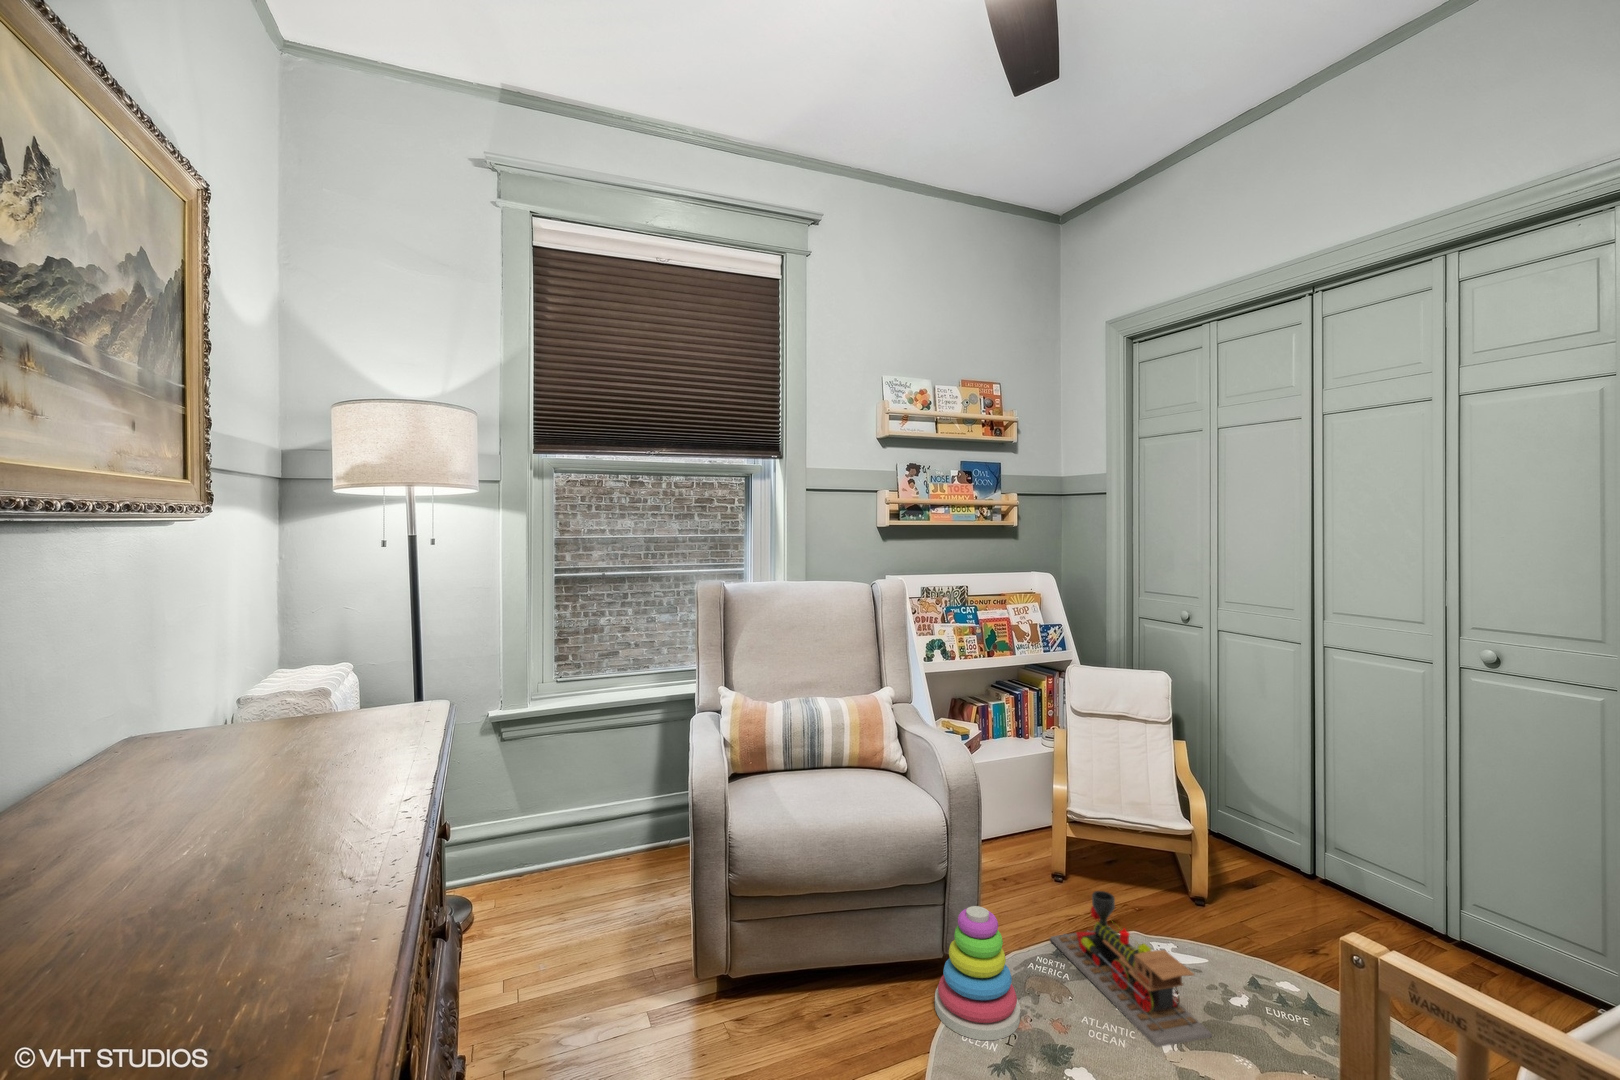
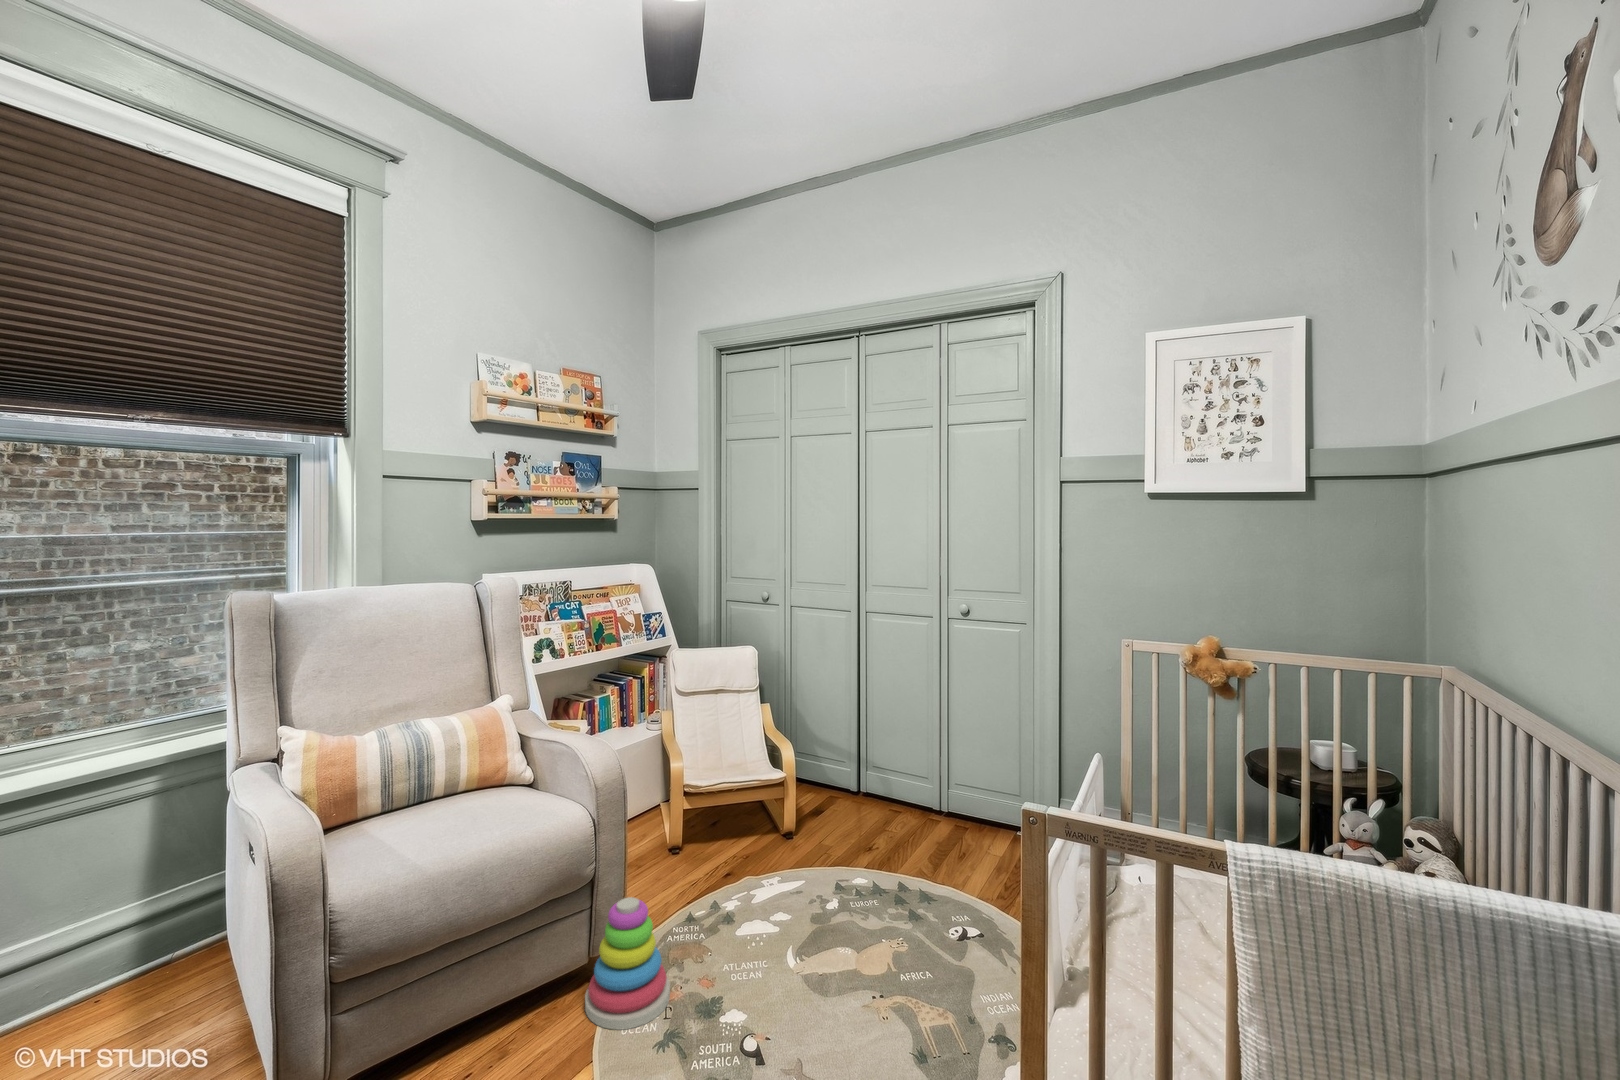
toy train: present [1050,891,1212,1047] -> none [680,850,821,970]

